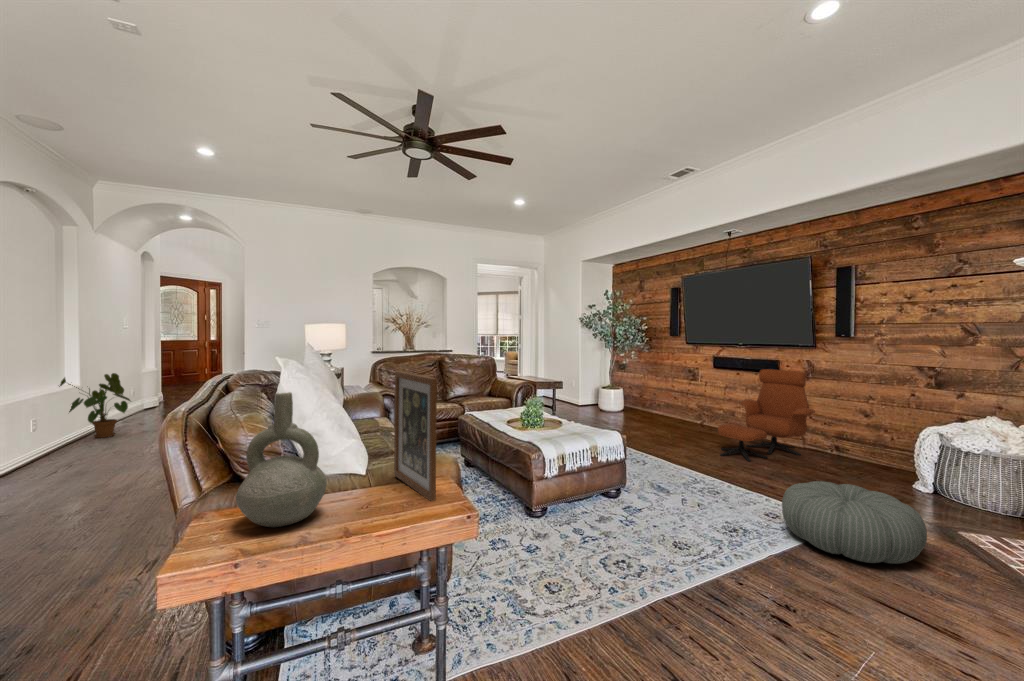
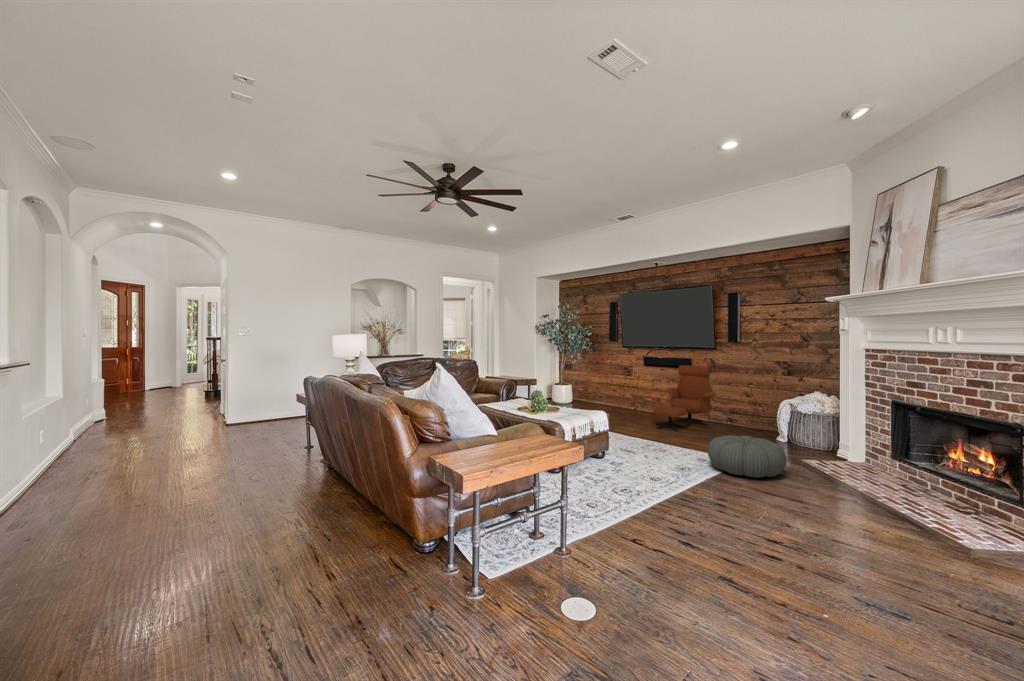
picture frame: present [394,371,437,501] -> none [516,373,559,446]
house plant: present [59,373,130,438] -> none [69,384,149,446]
decorative vase: present [236,392,327,527] -> none [470,387,513,459]

